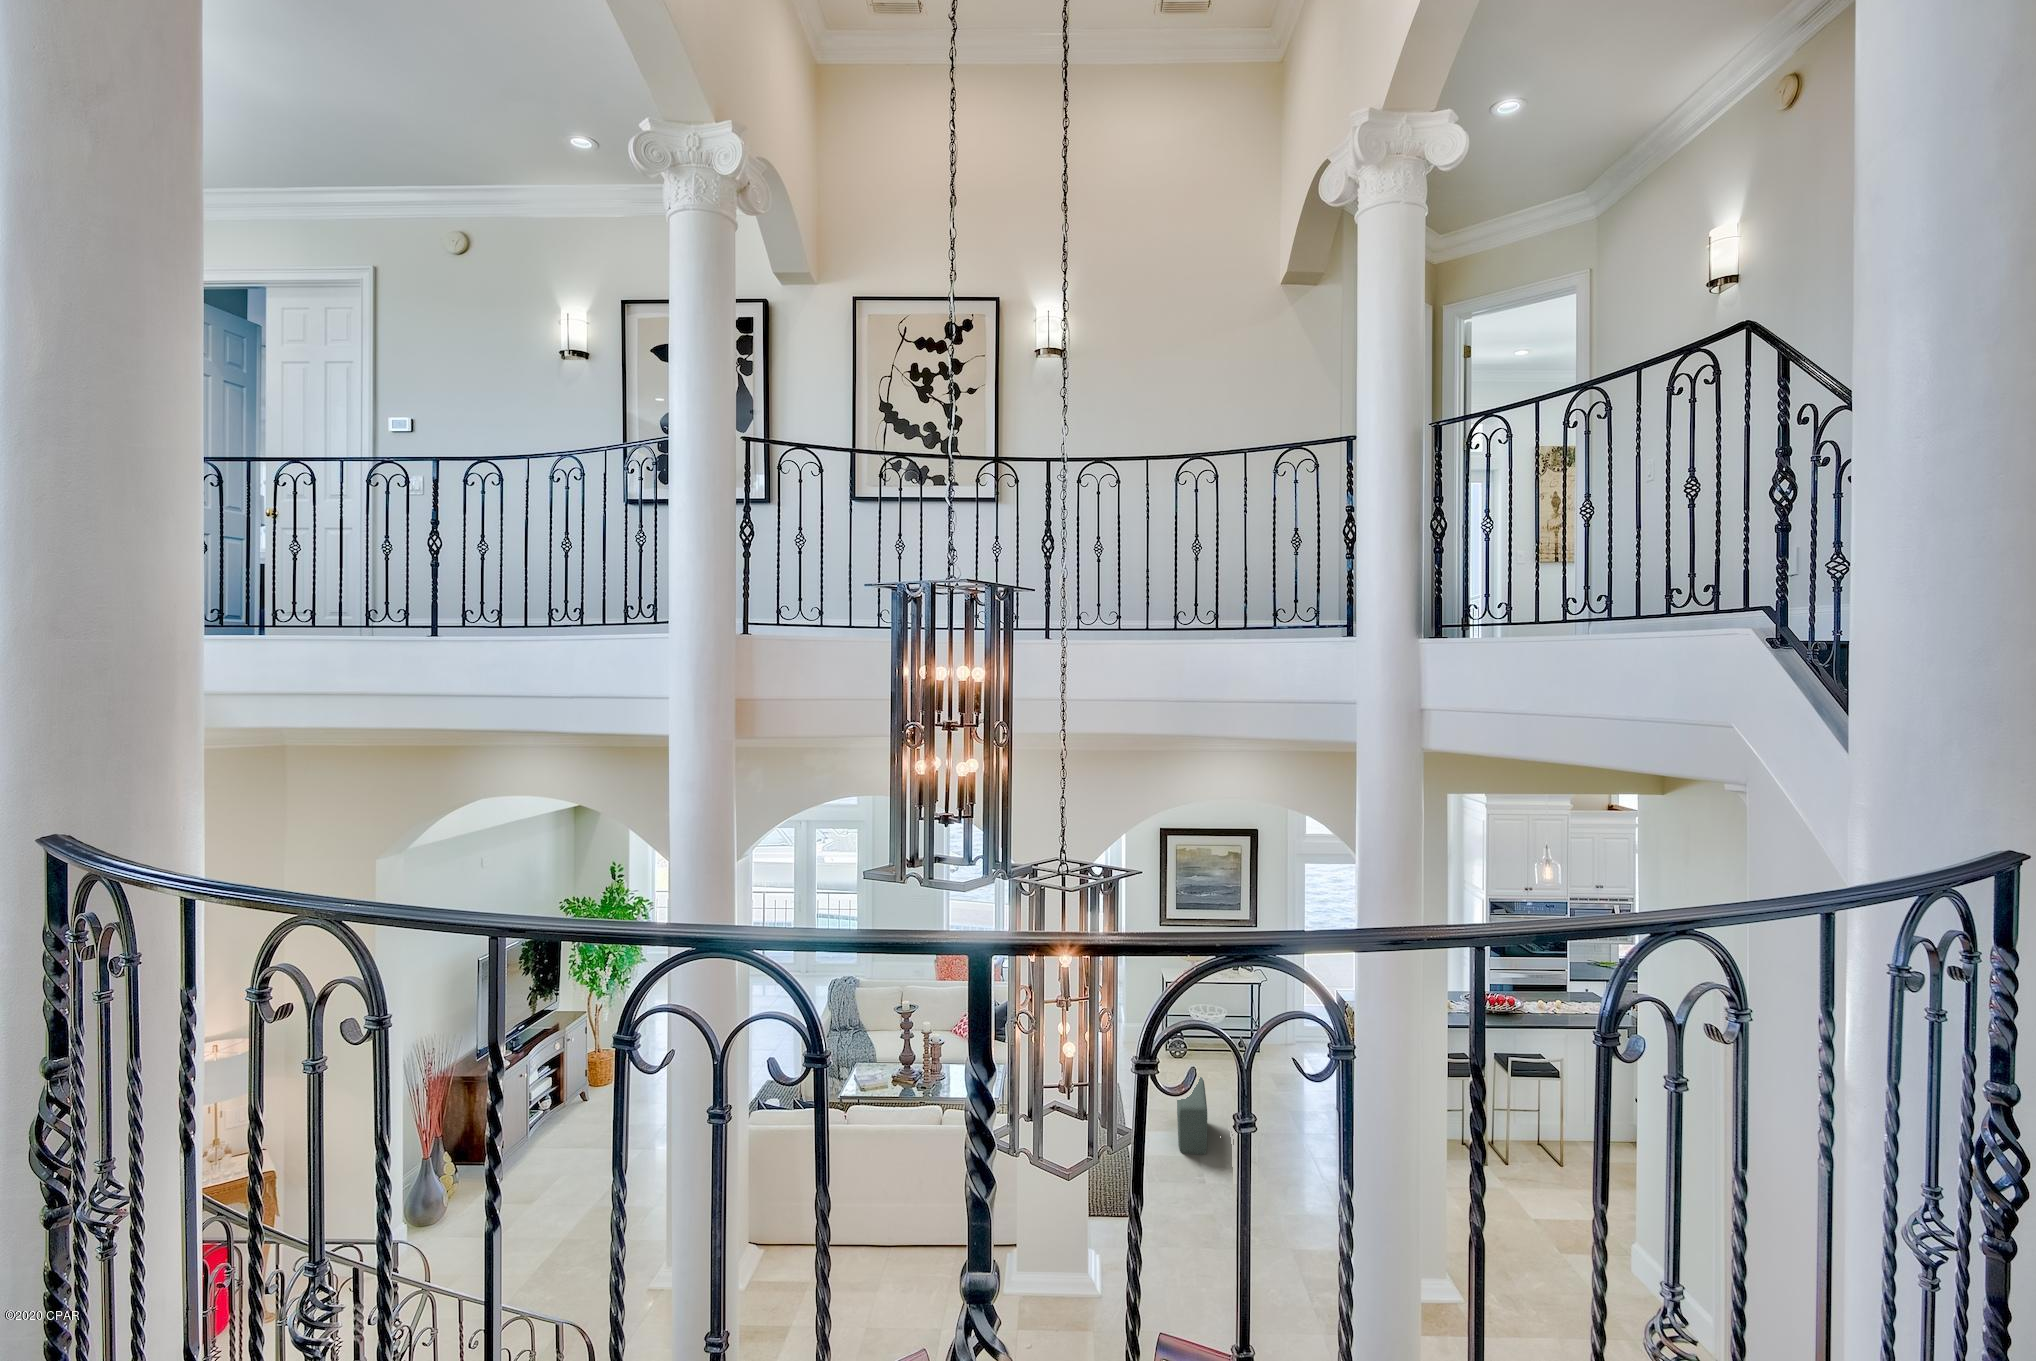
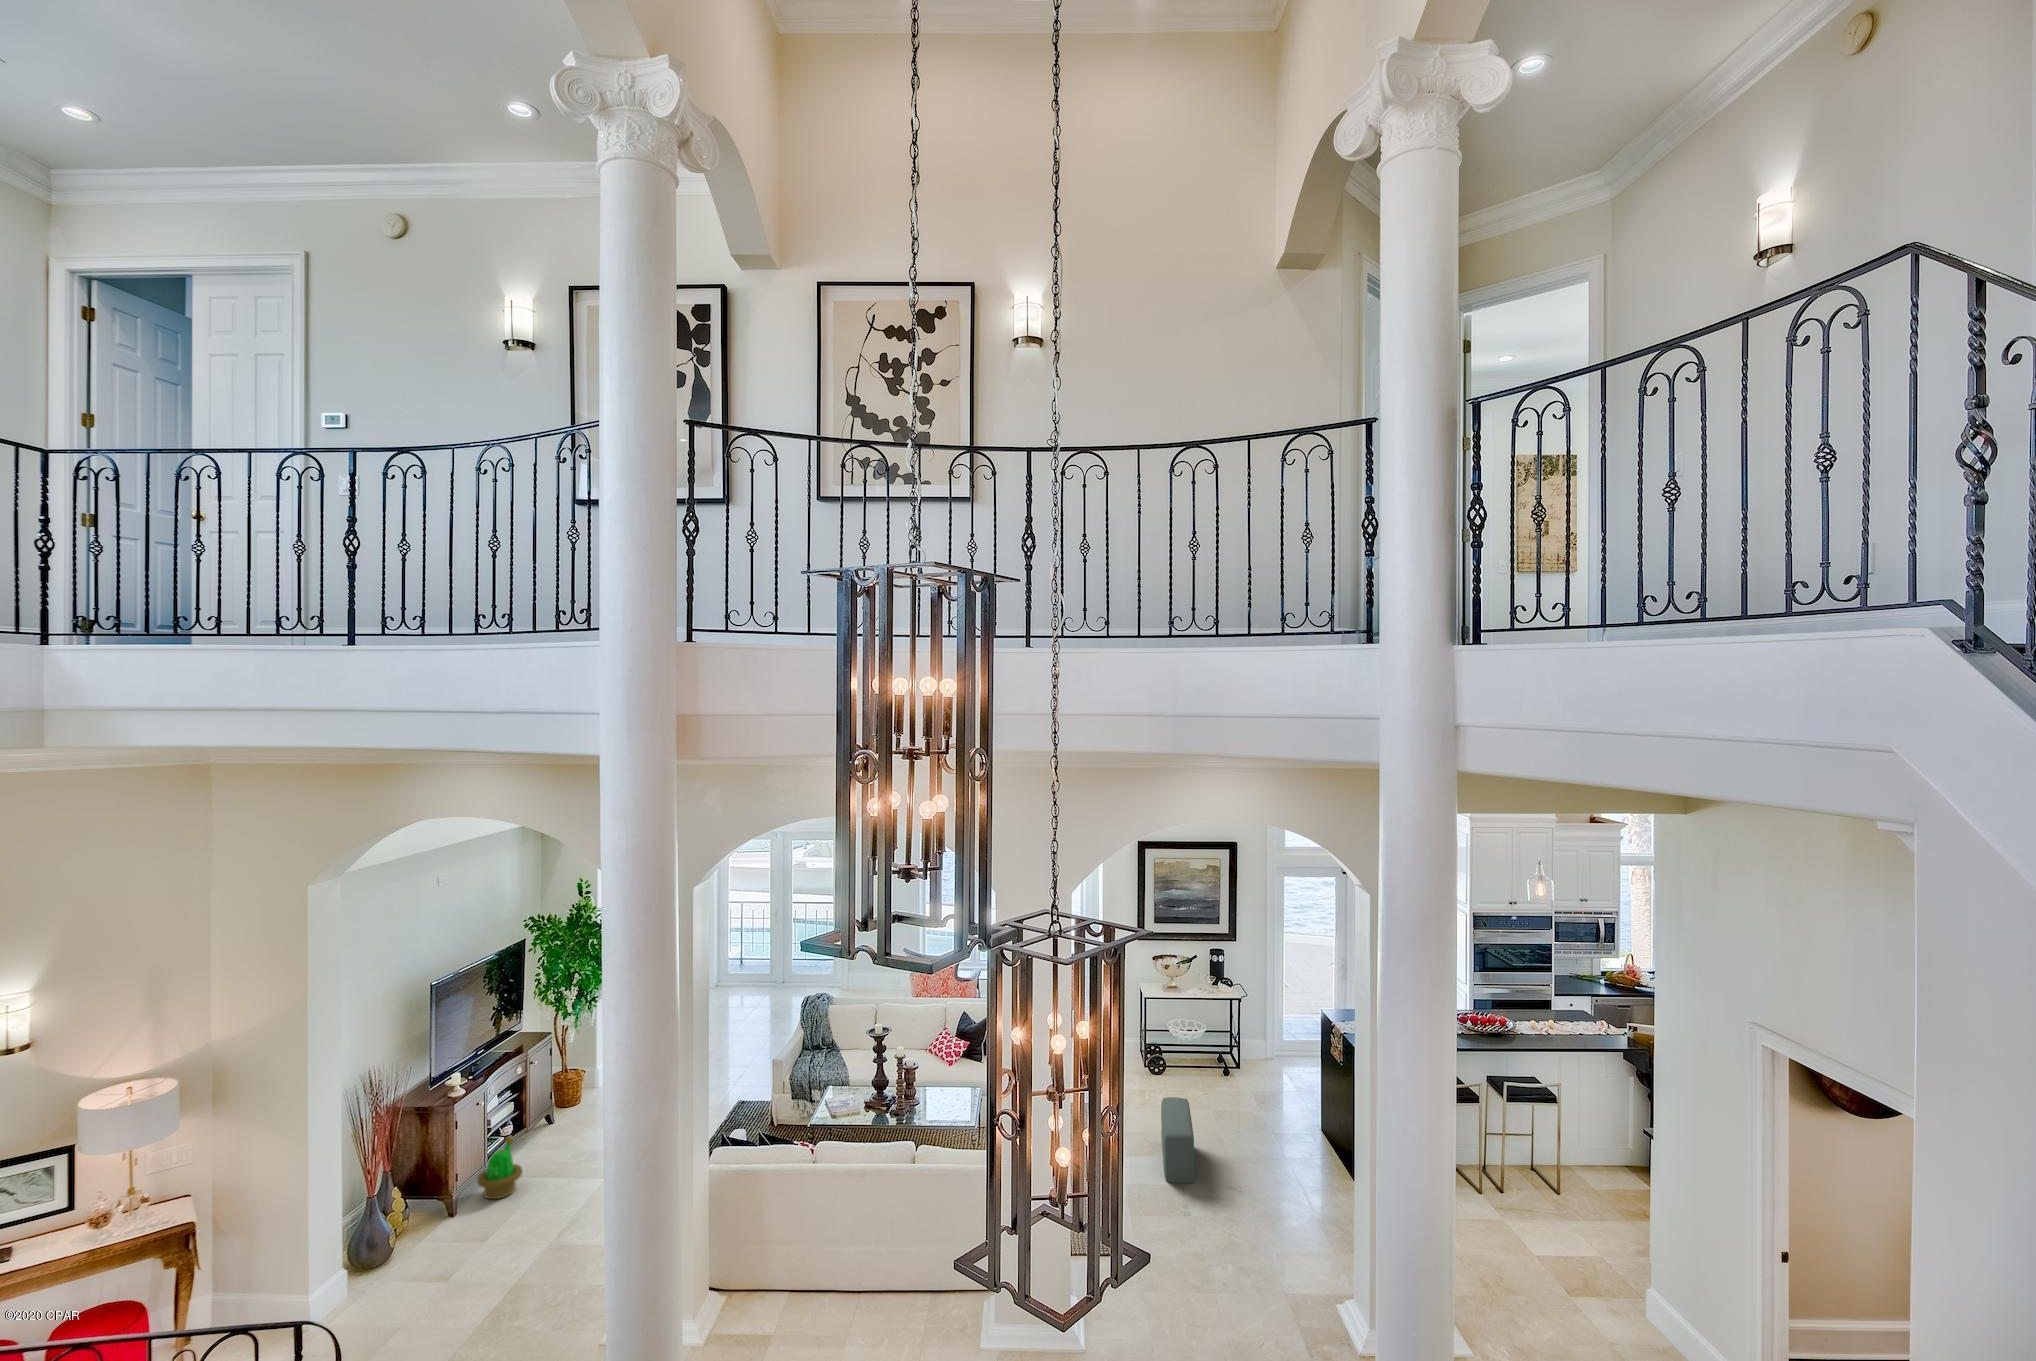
decorative plant: none [528,1103,569,1160] -> present [477,1138,522,1199]

